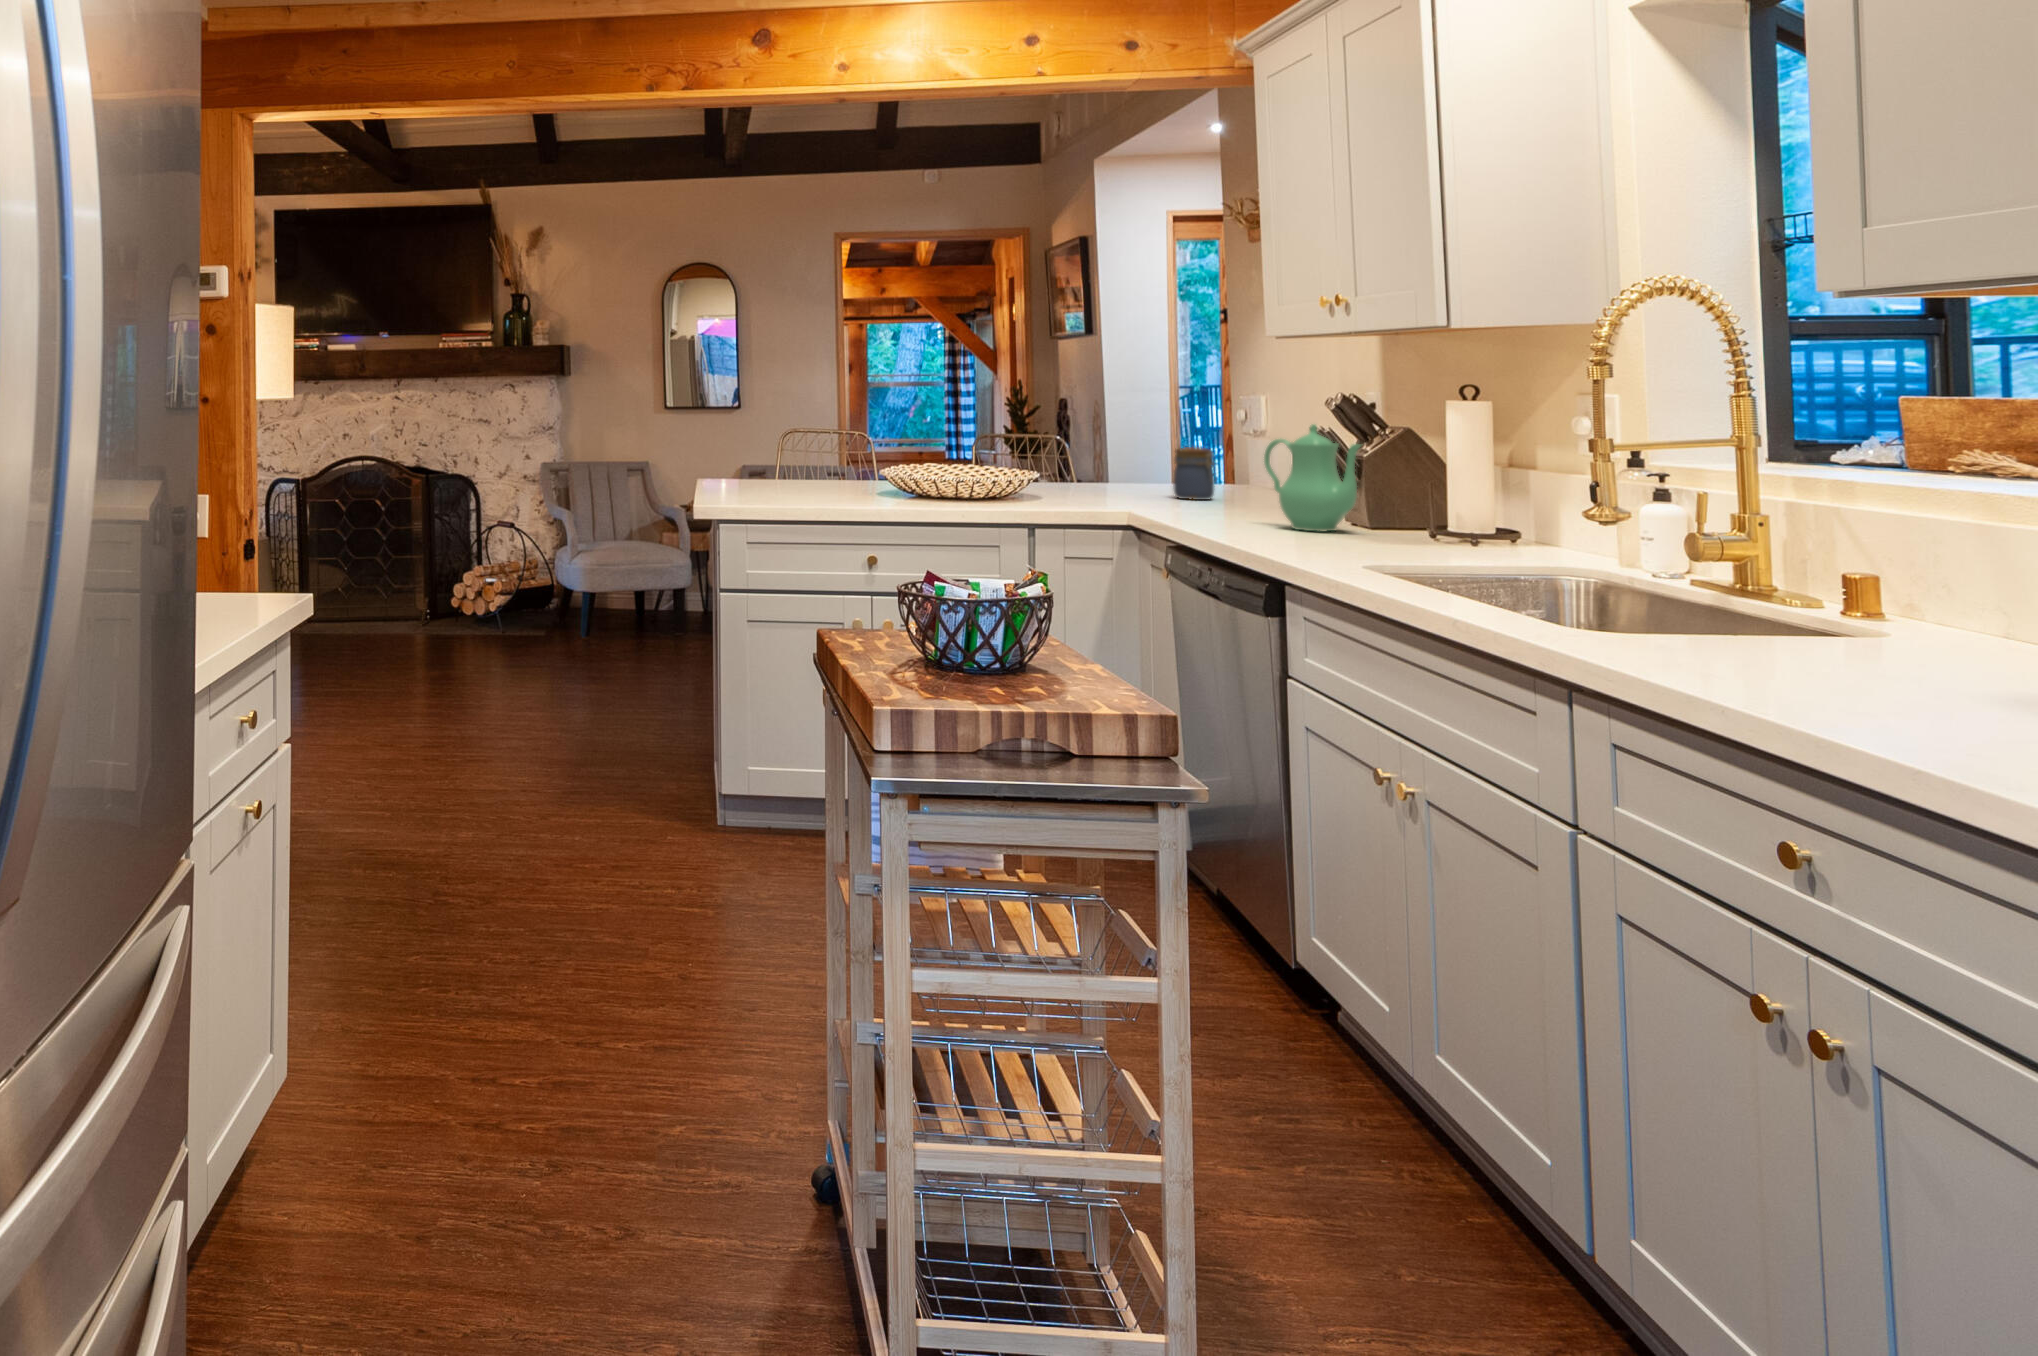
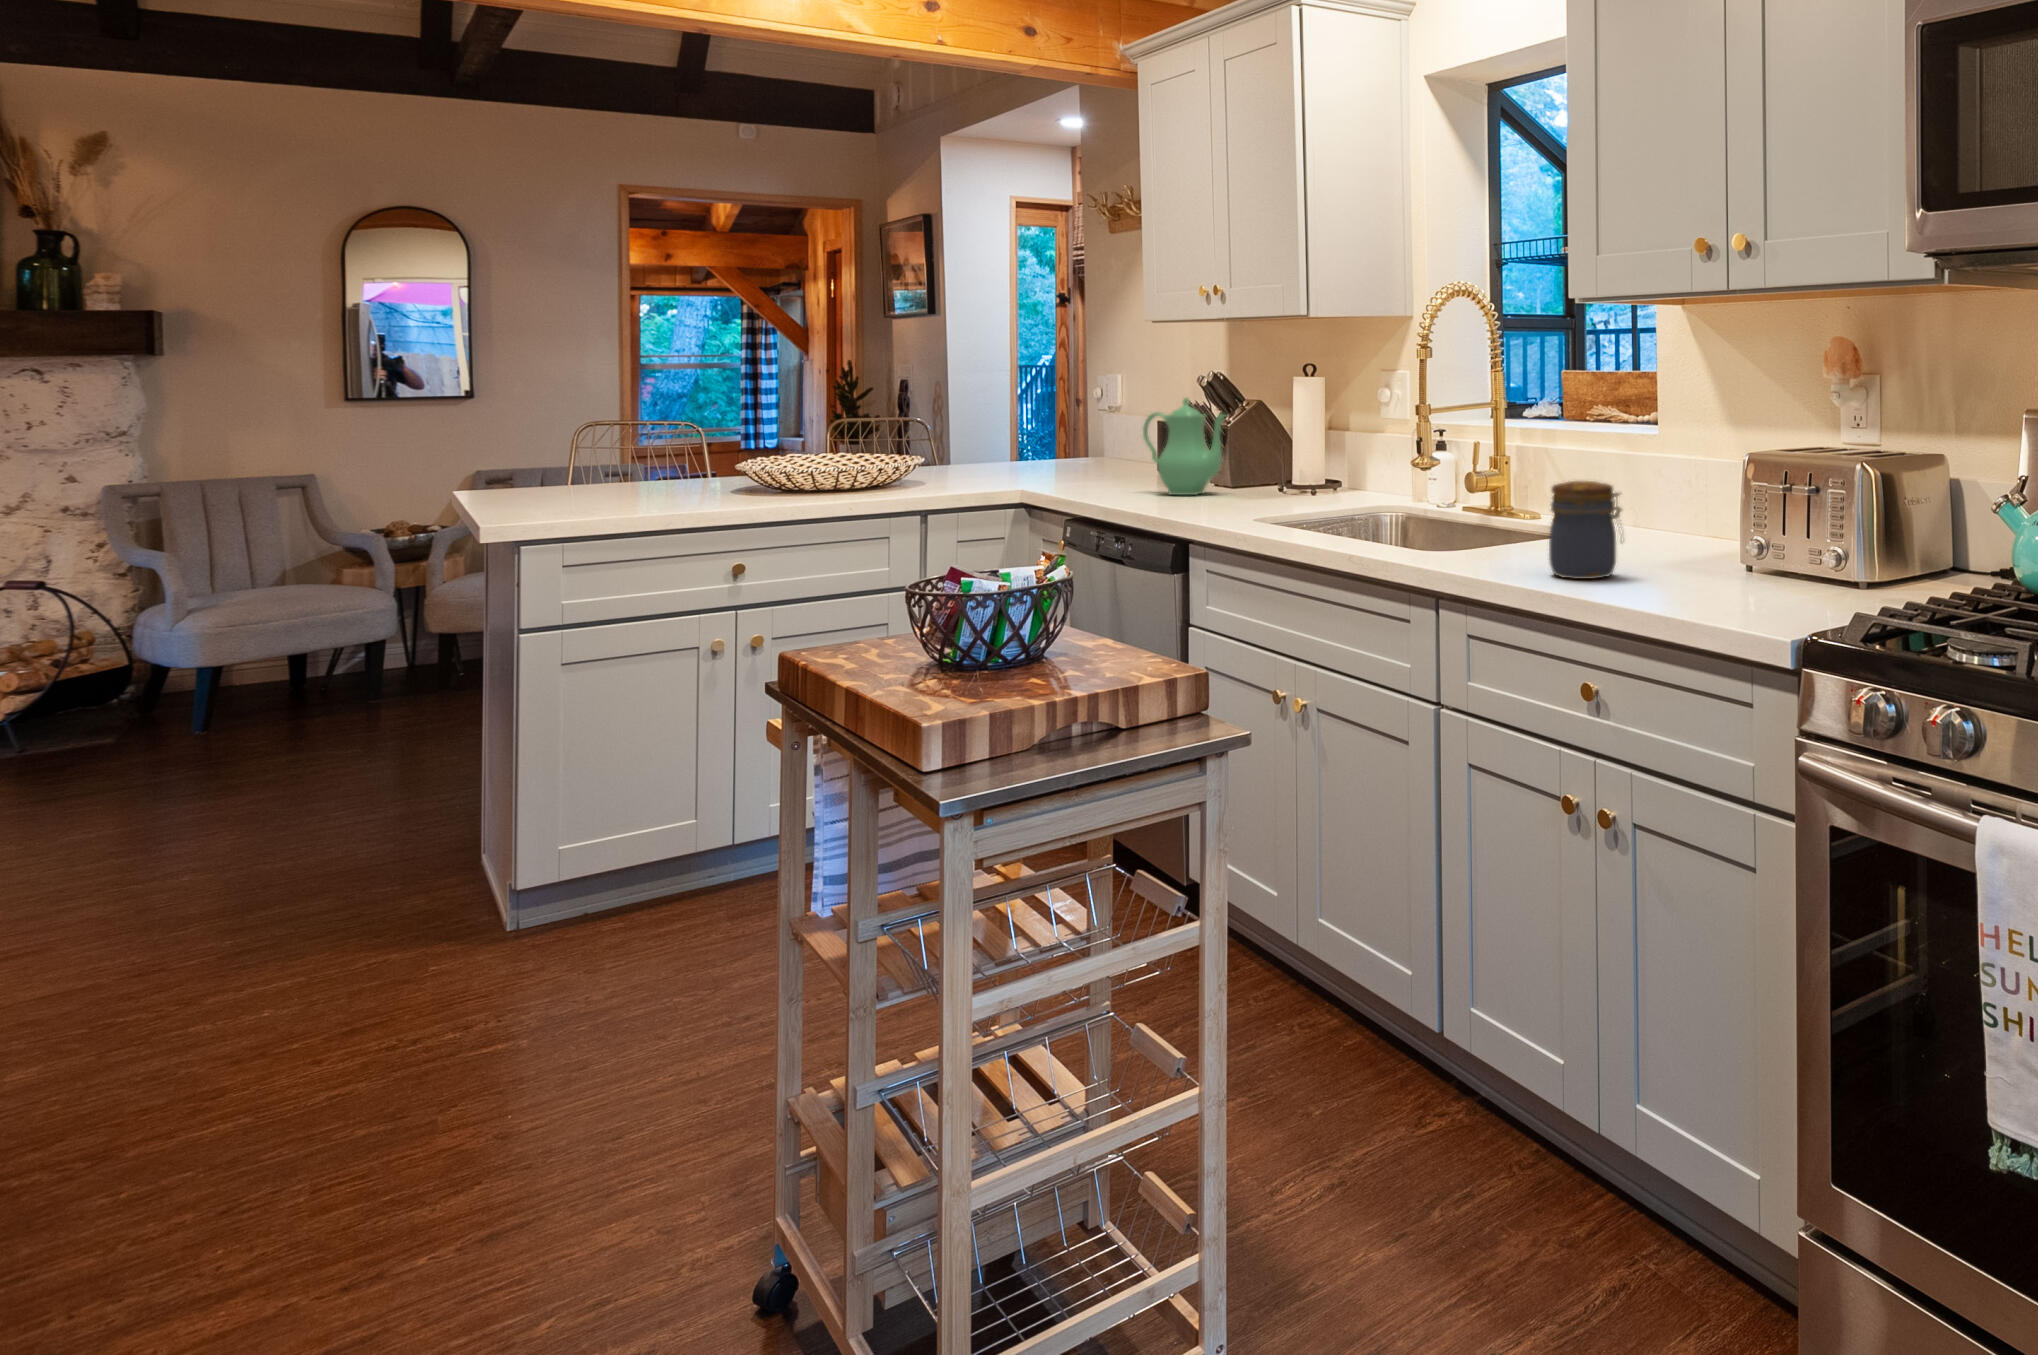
jar: present [1173,447,1215,500] -> present [1549,481,1621,579]

